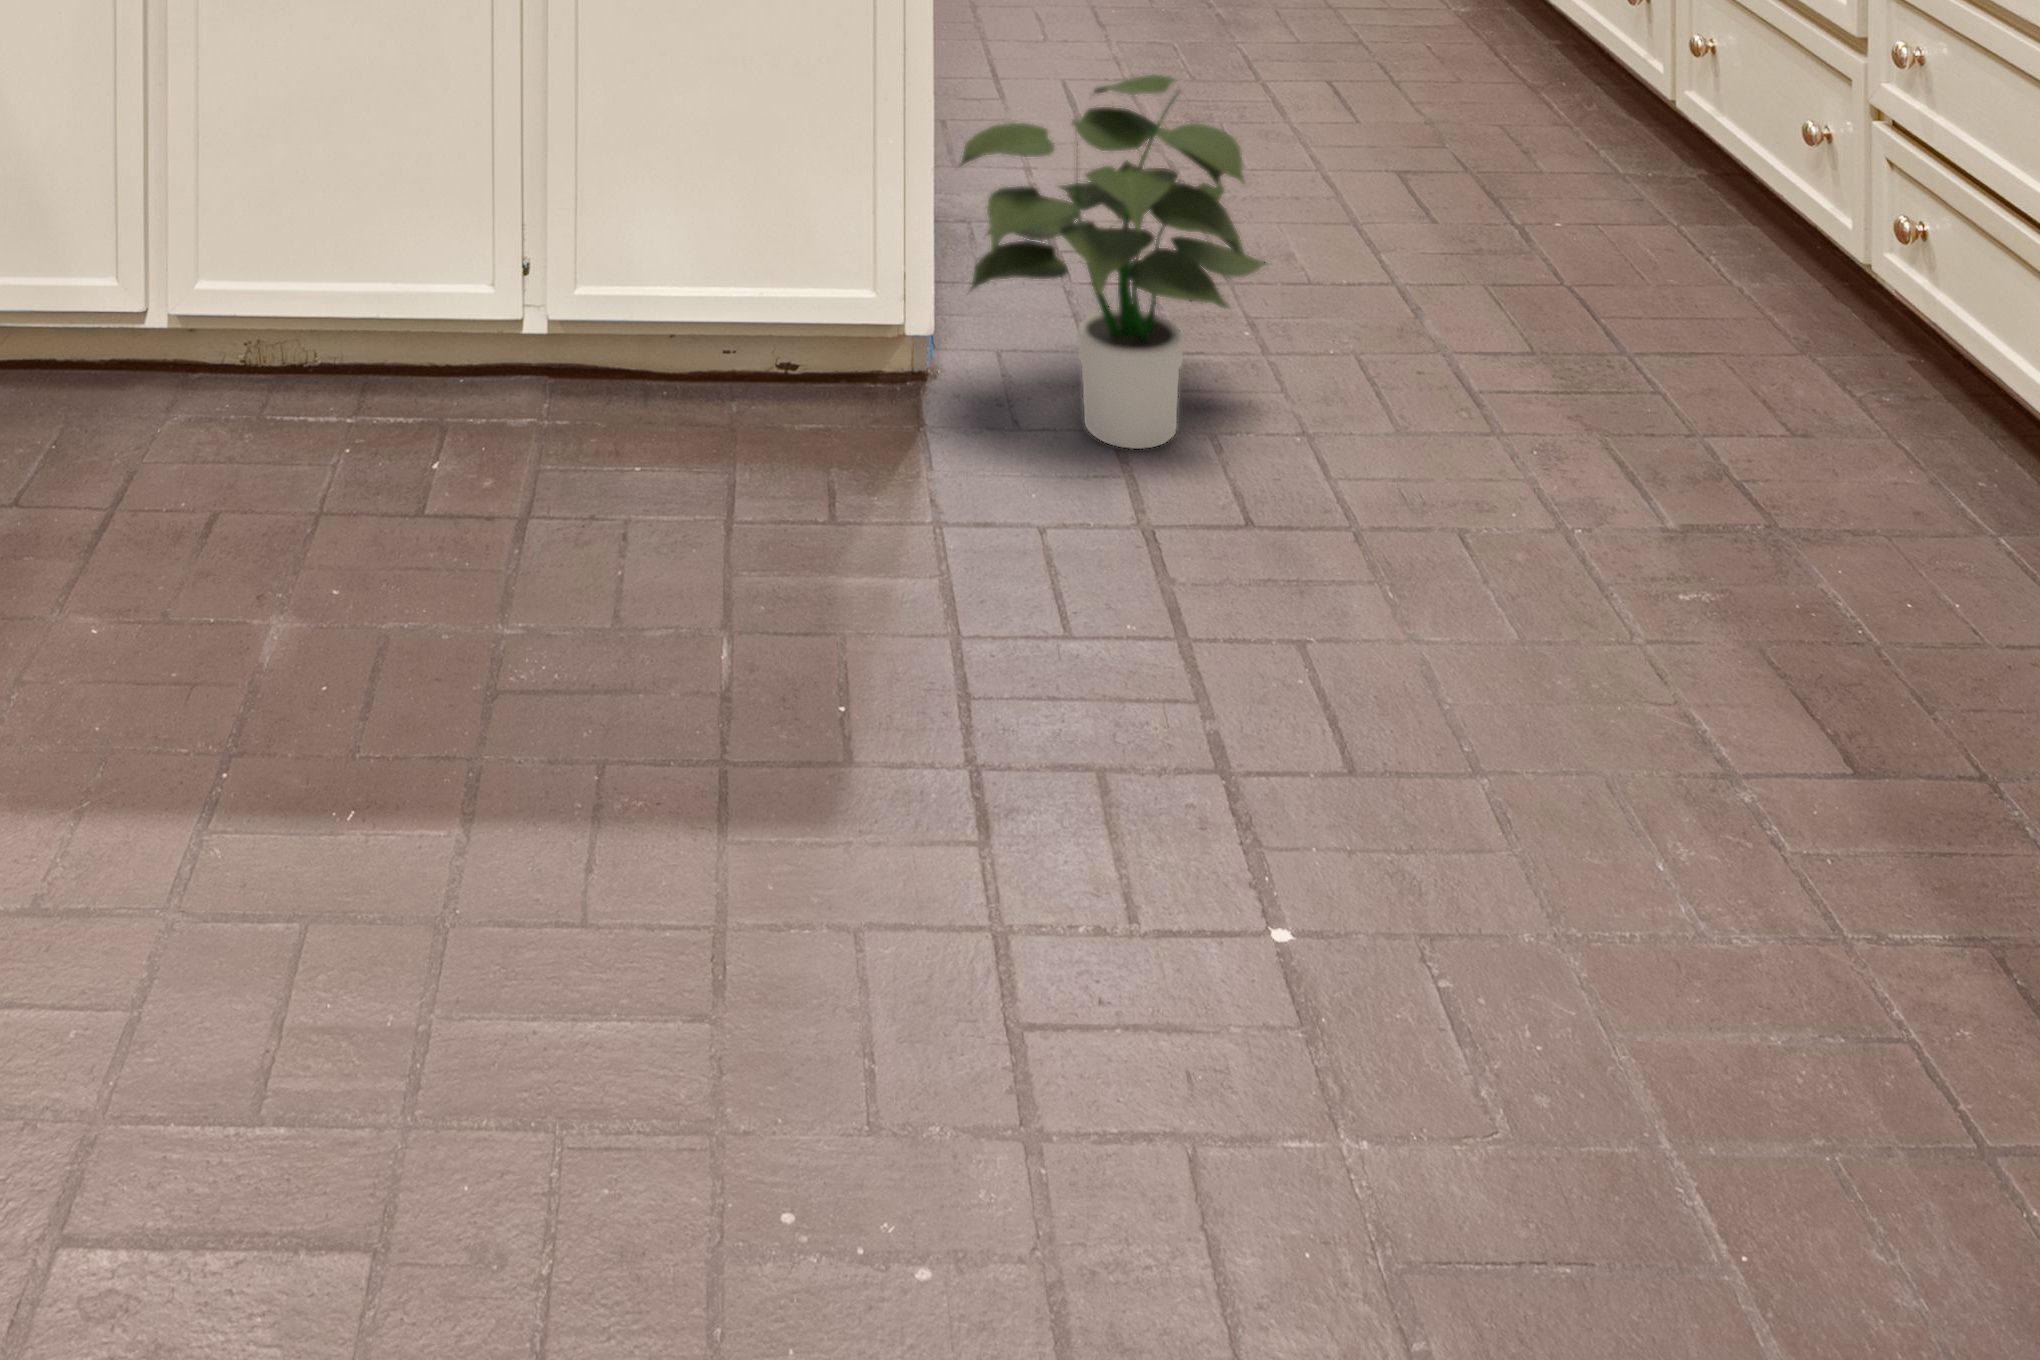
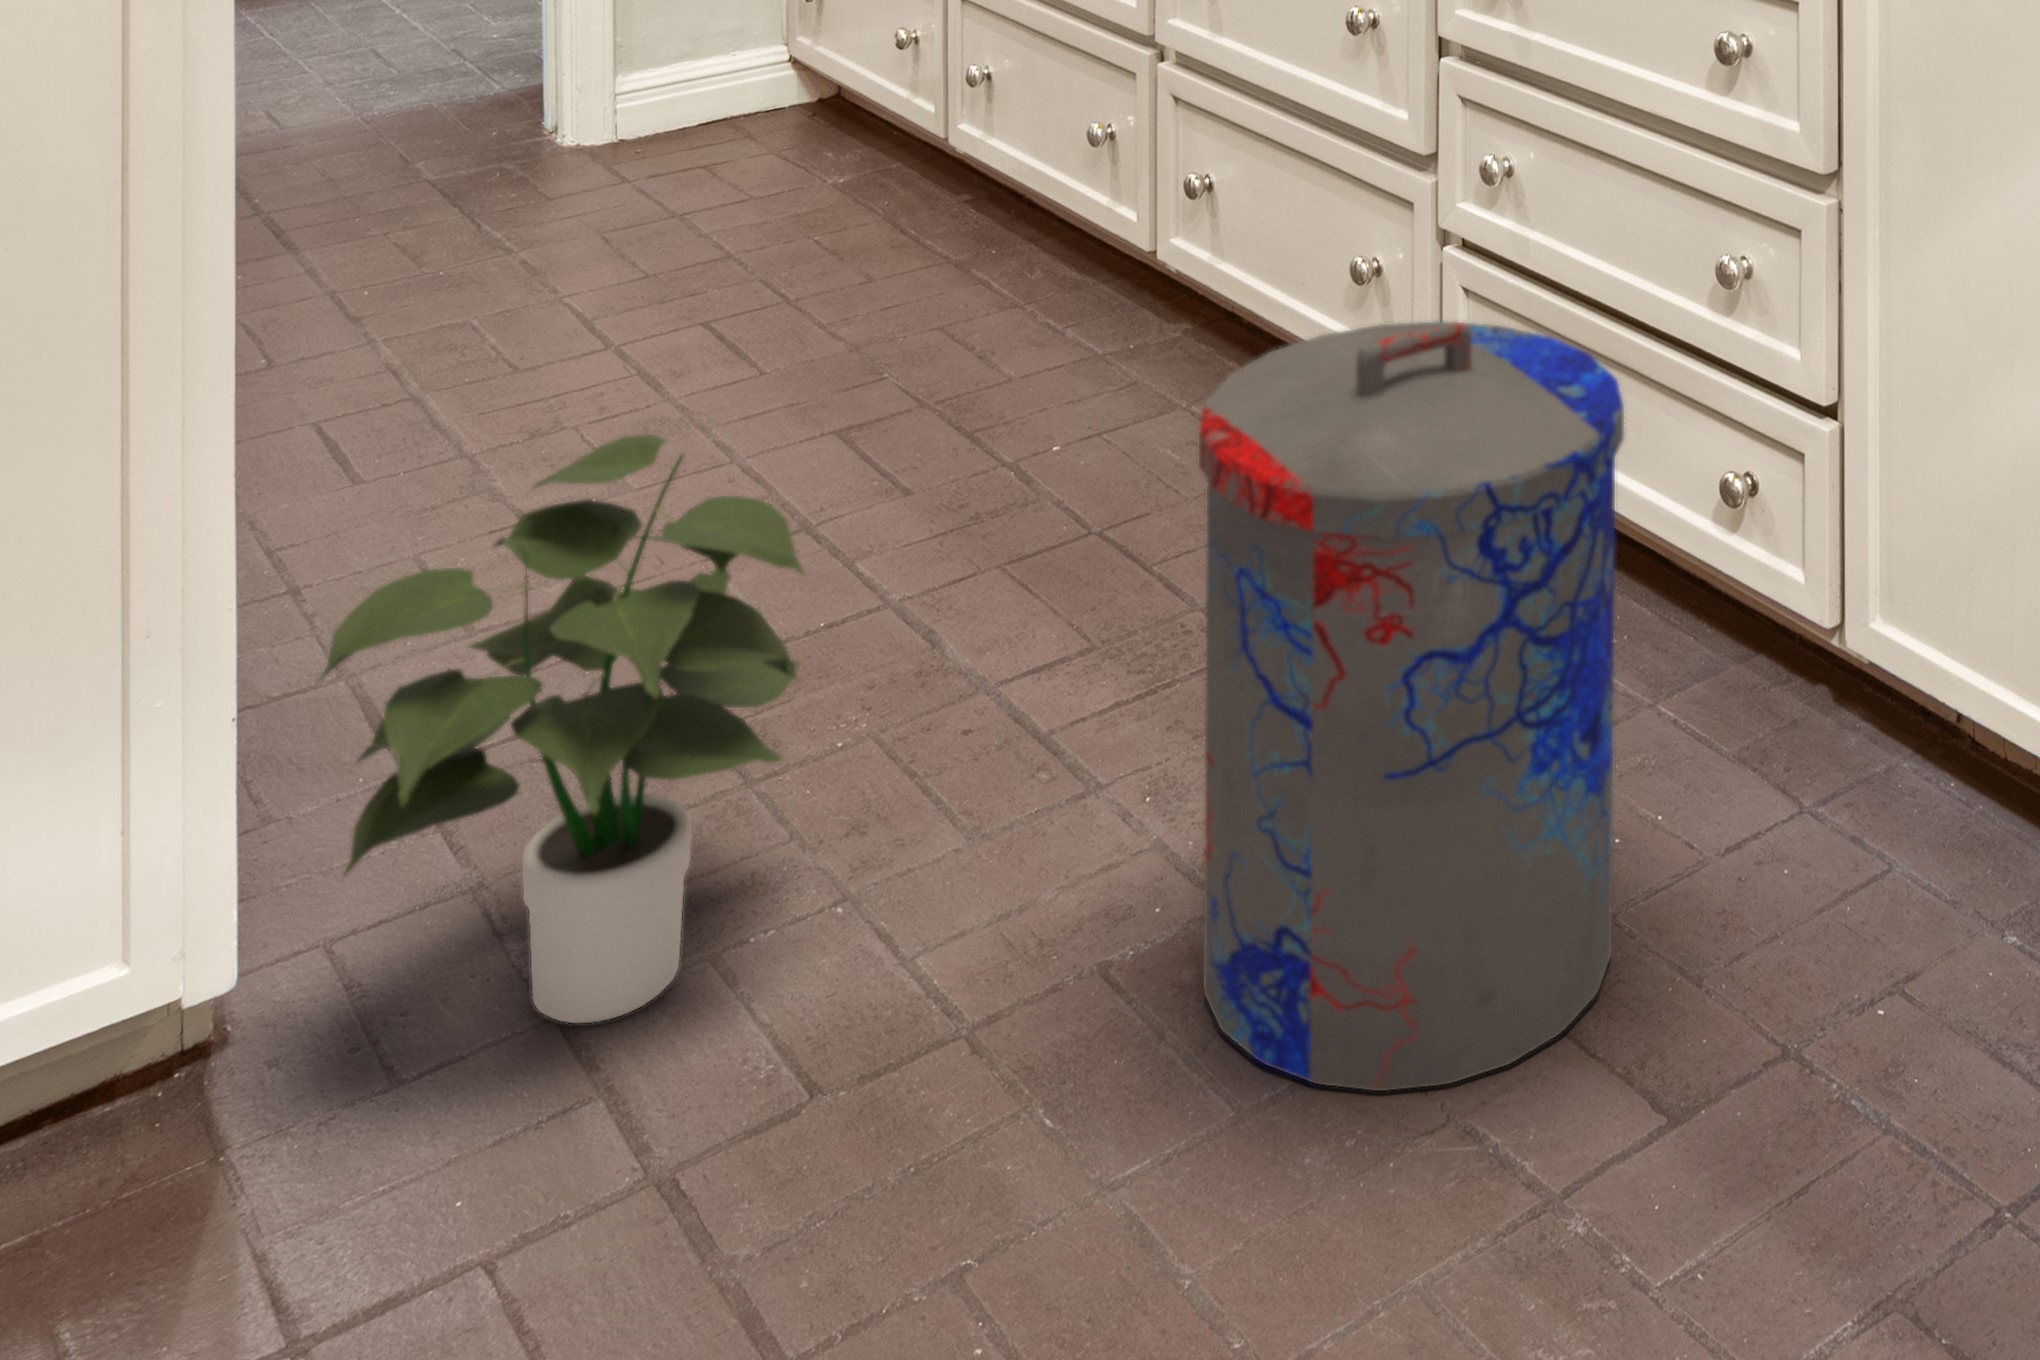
trash can: none [1505,109,1868,698] -> present [1199,321,1624,1091]

